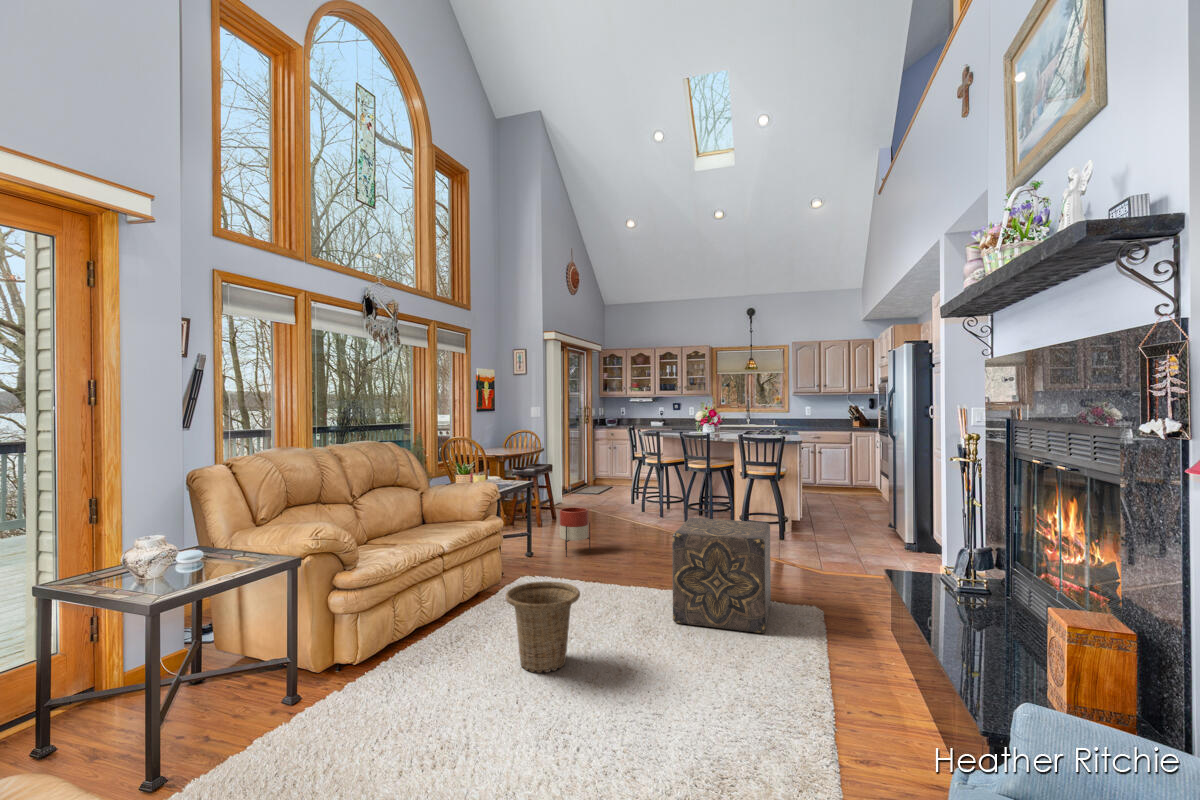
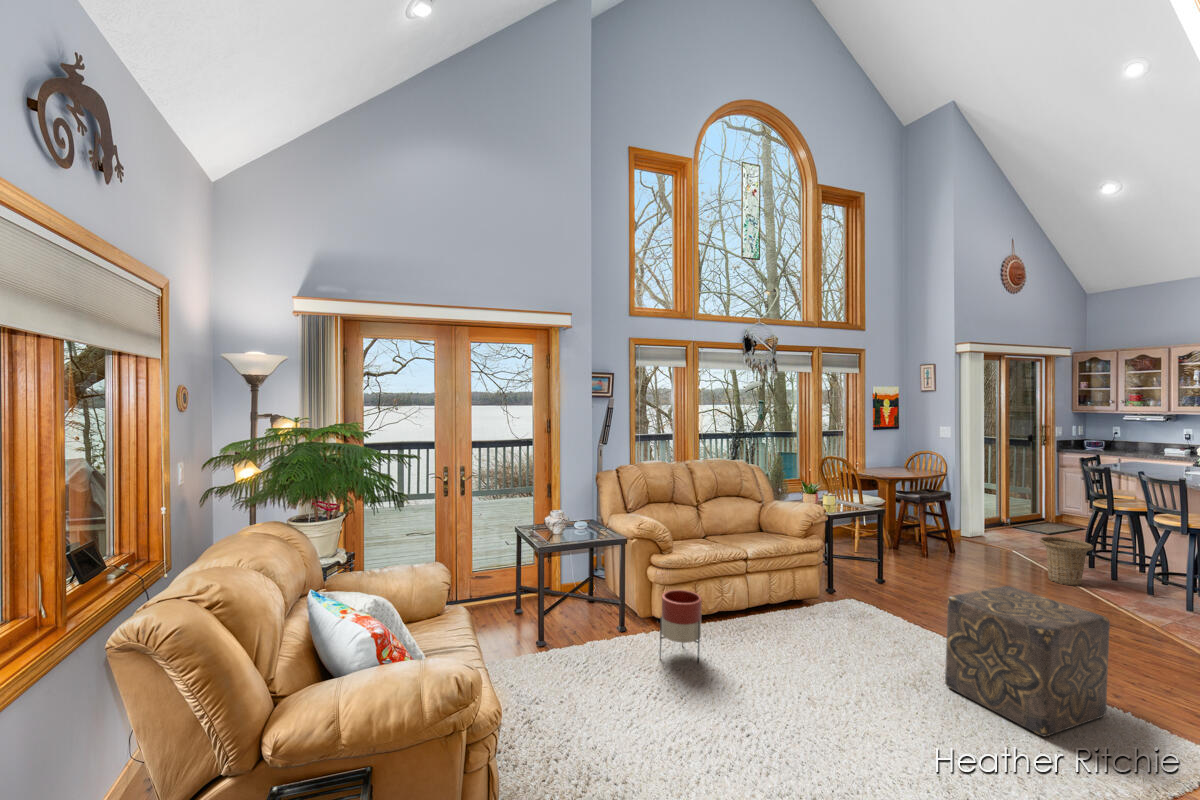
planter: present [560,507,590,557] -> present [660,590,702,663]
basket: present [506,581,580,673] -> present [1040,537,1094,586]

